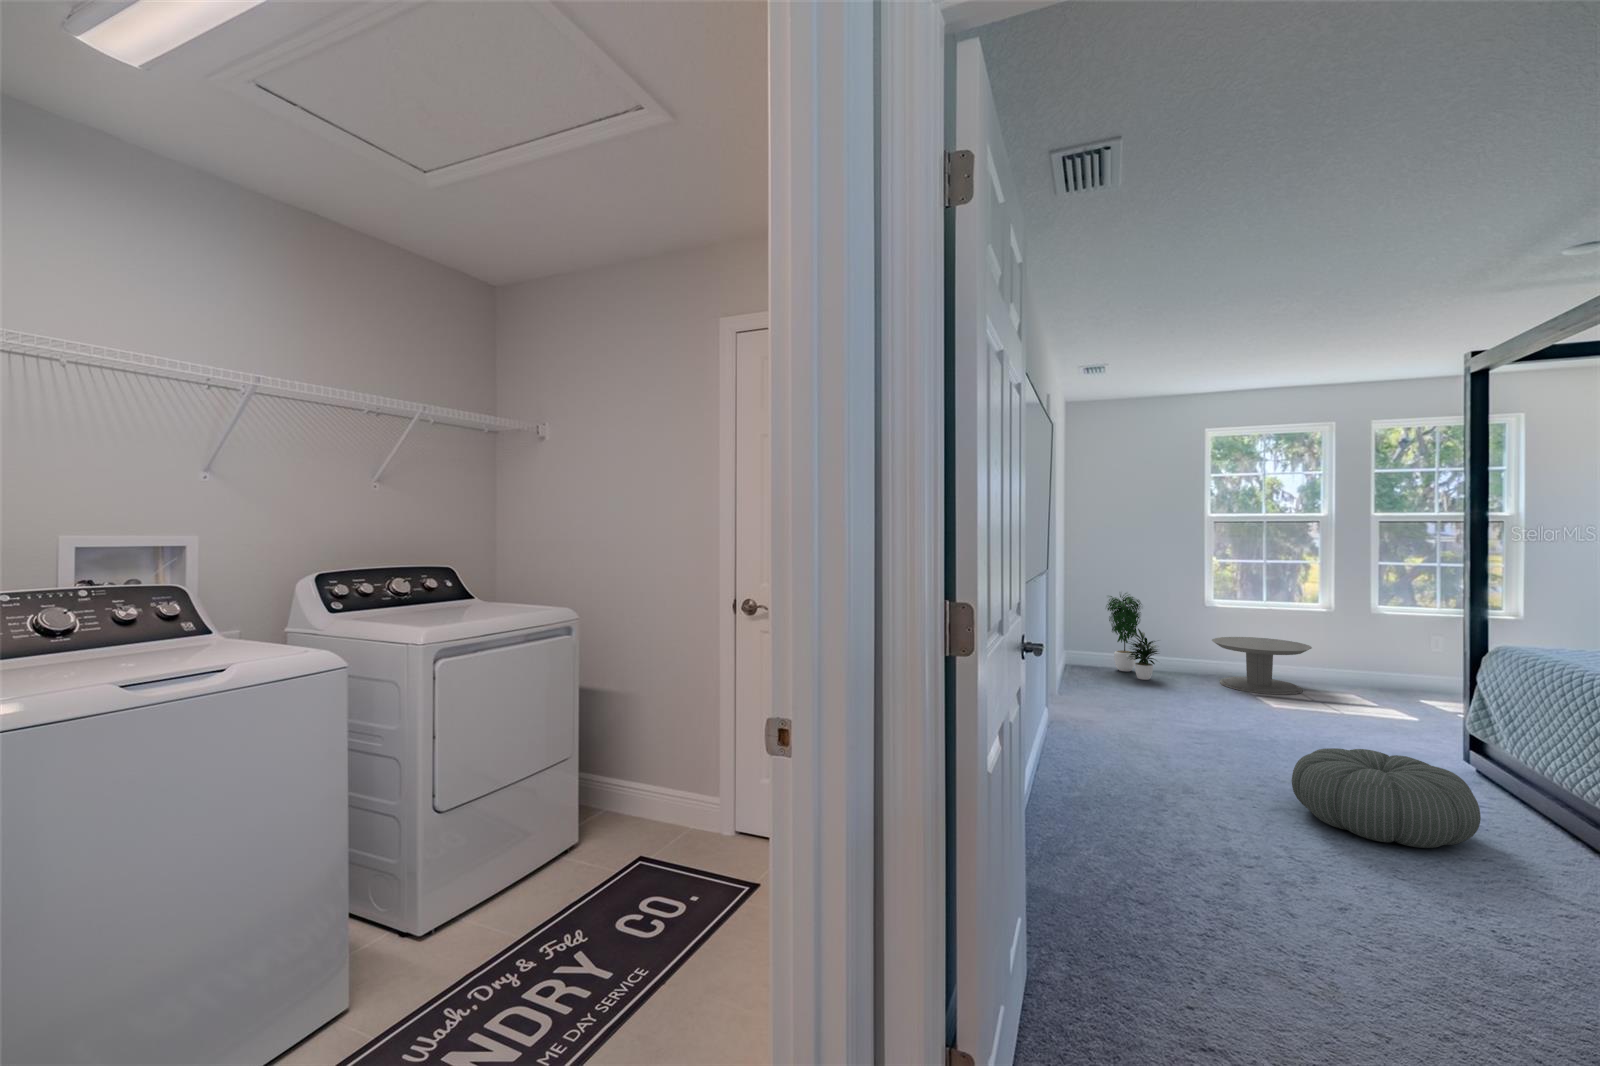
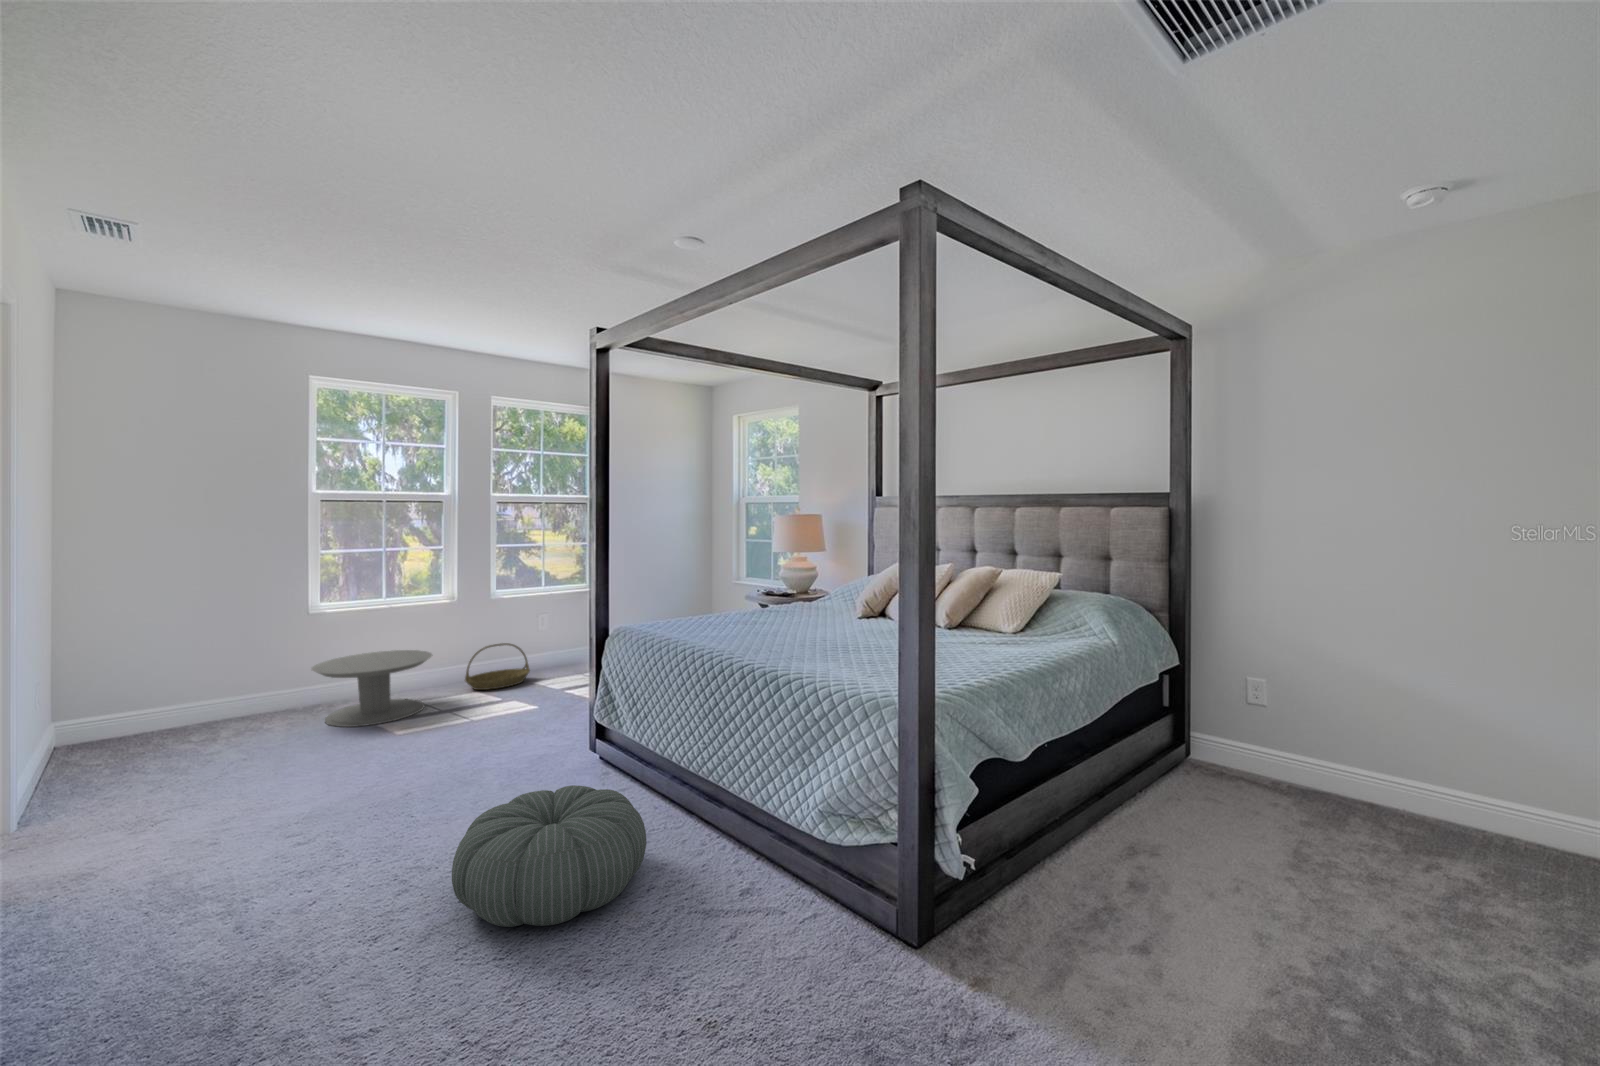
potted plant: present [1107,593,1158,680] -> none [125,618,237,751]
basket: none [1345,652,1421,696] -> present [465,643,530,690]

